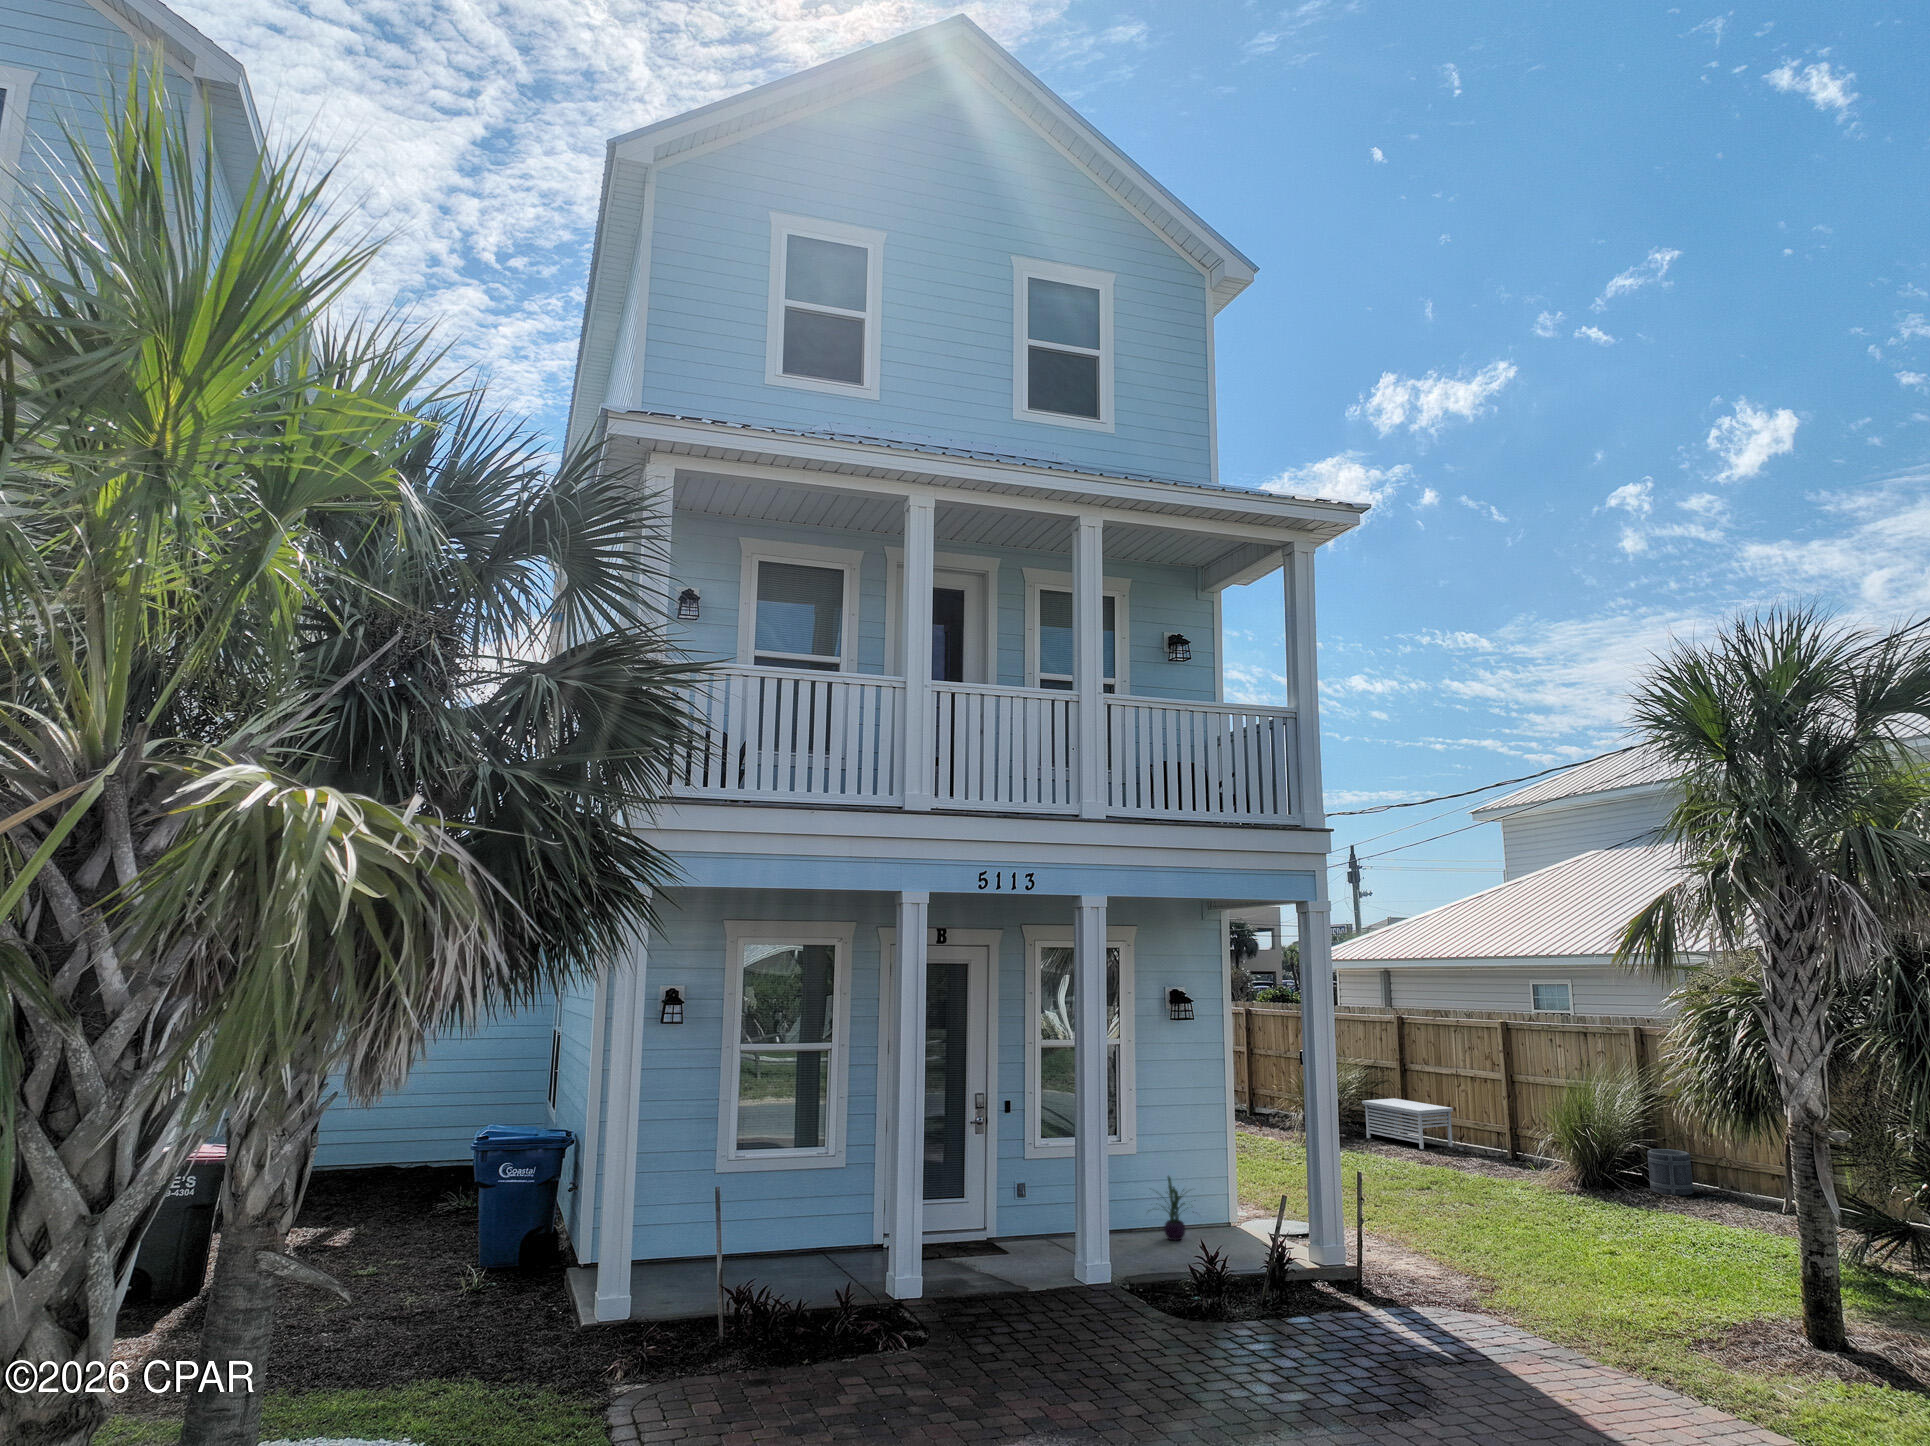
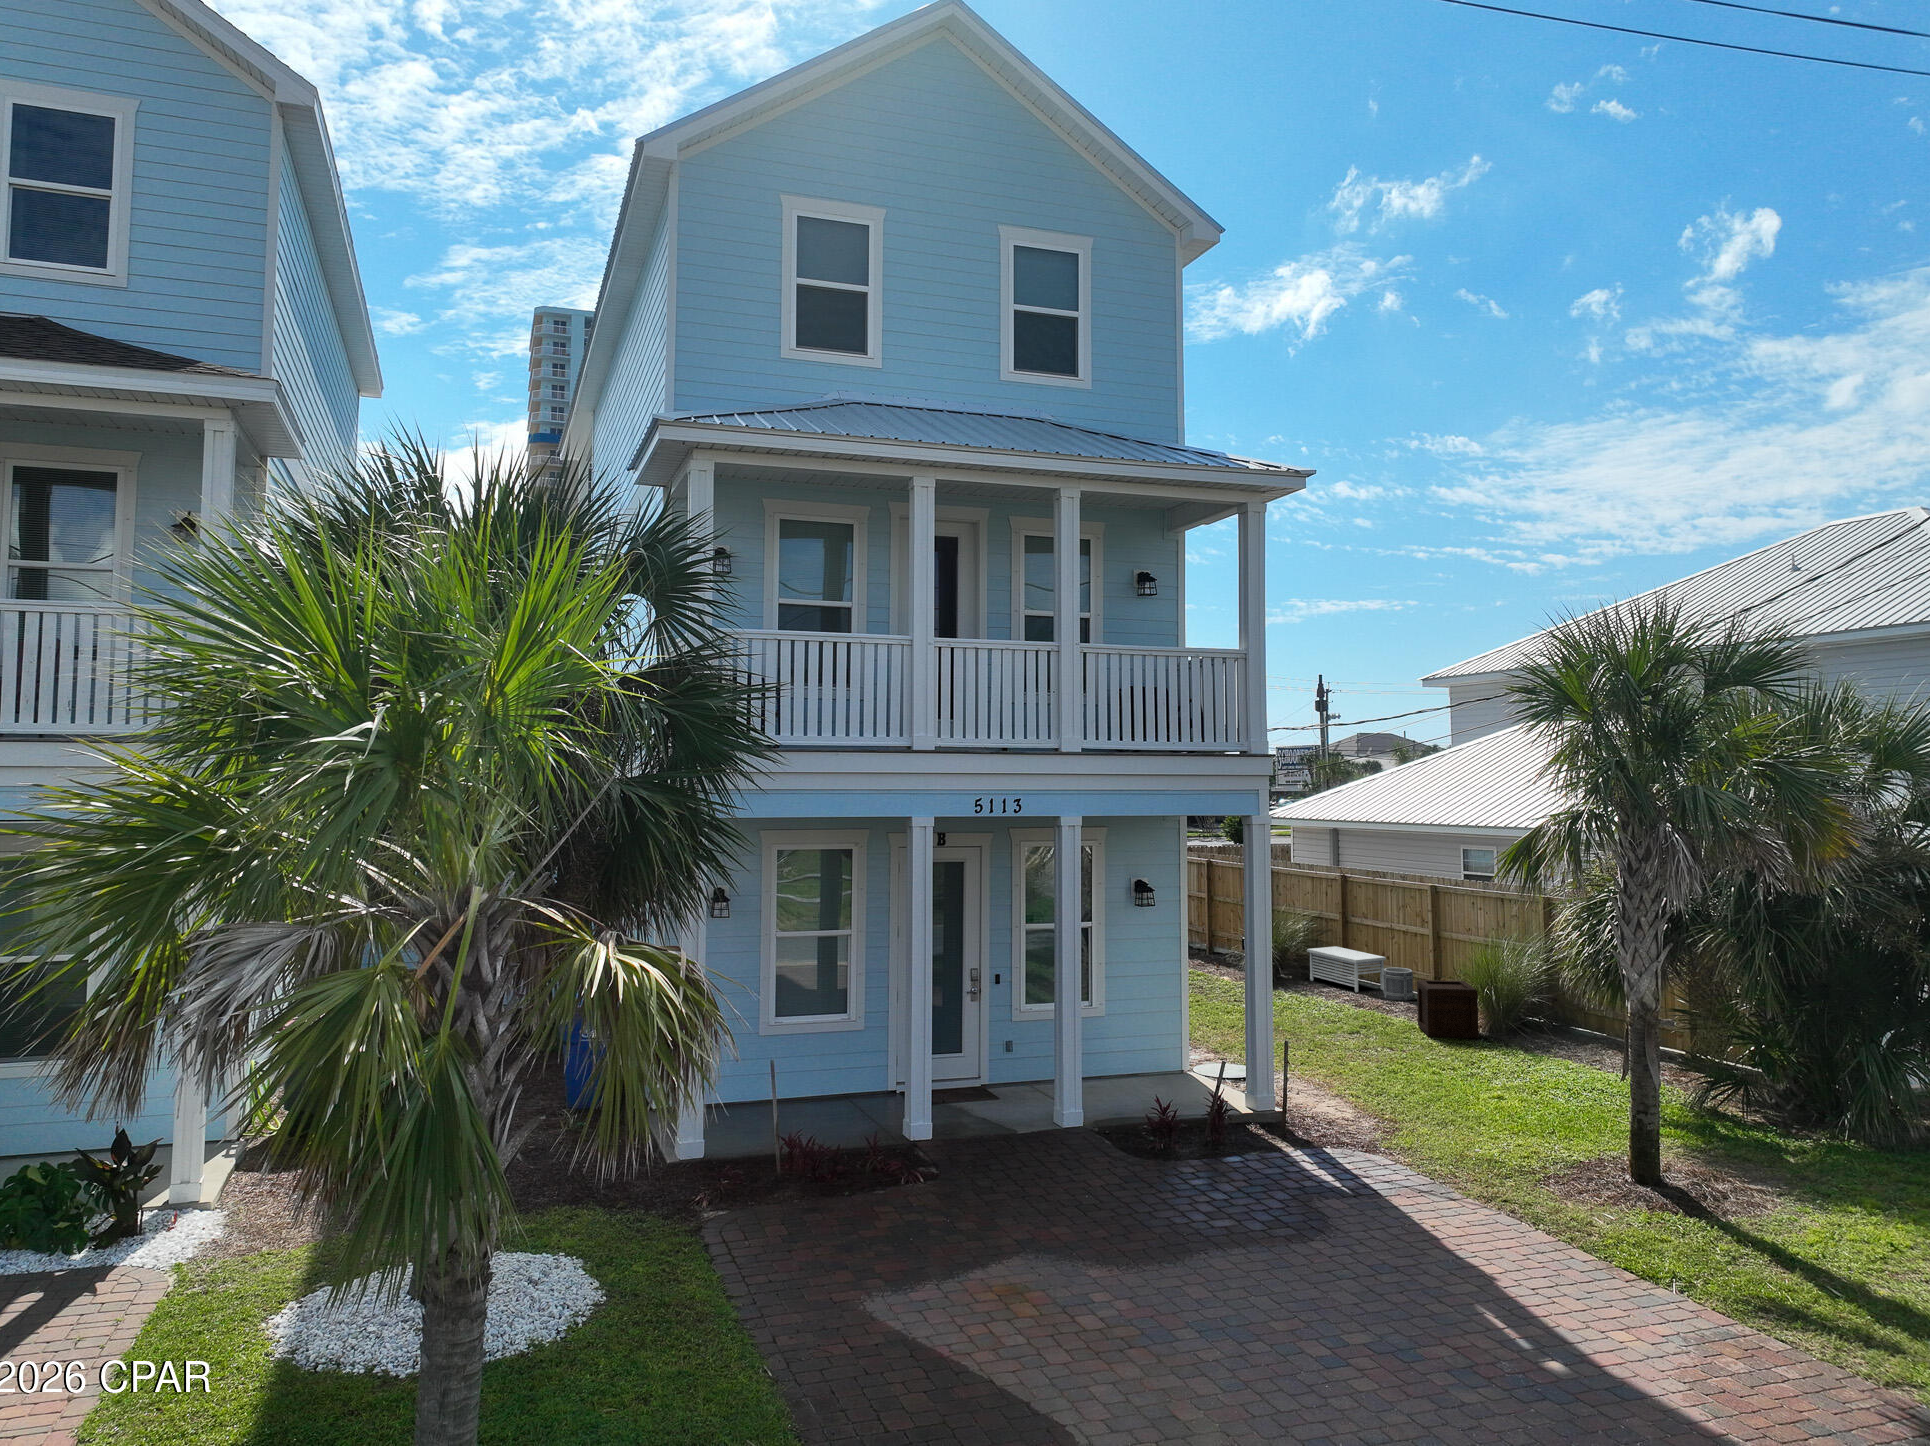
wooden crate: none [1496,1125,1574,1194] -> present [1417,980,1479,1039]
bucket: present [1647,1149,1693,1195] -> present [1383,967,1413,1001]
decorative plant: present [1161,1177,1188,1240] -> none [1113,1032,1158,1084]

